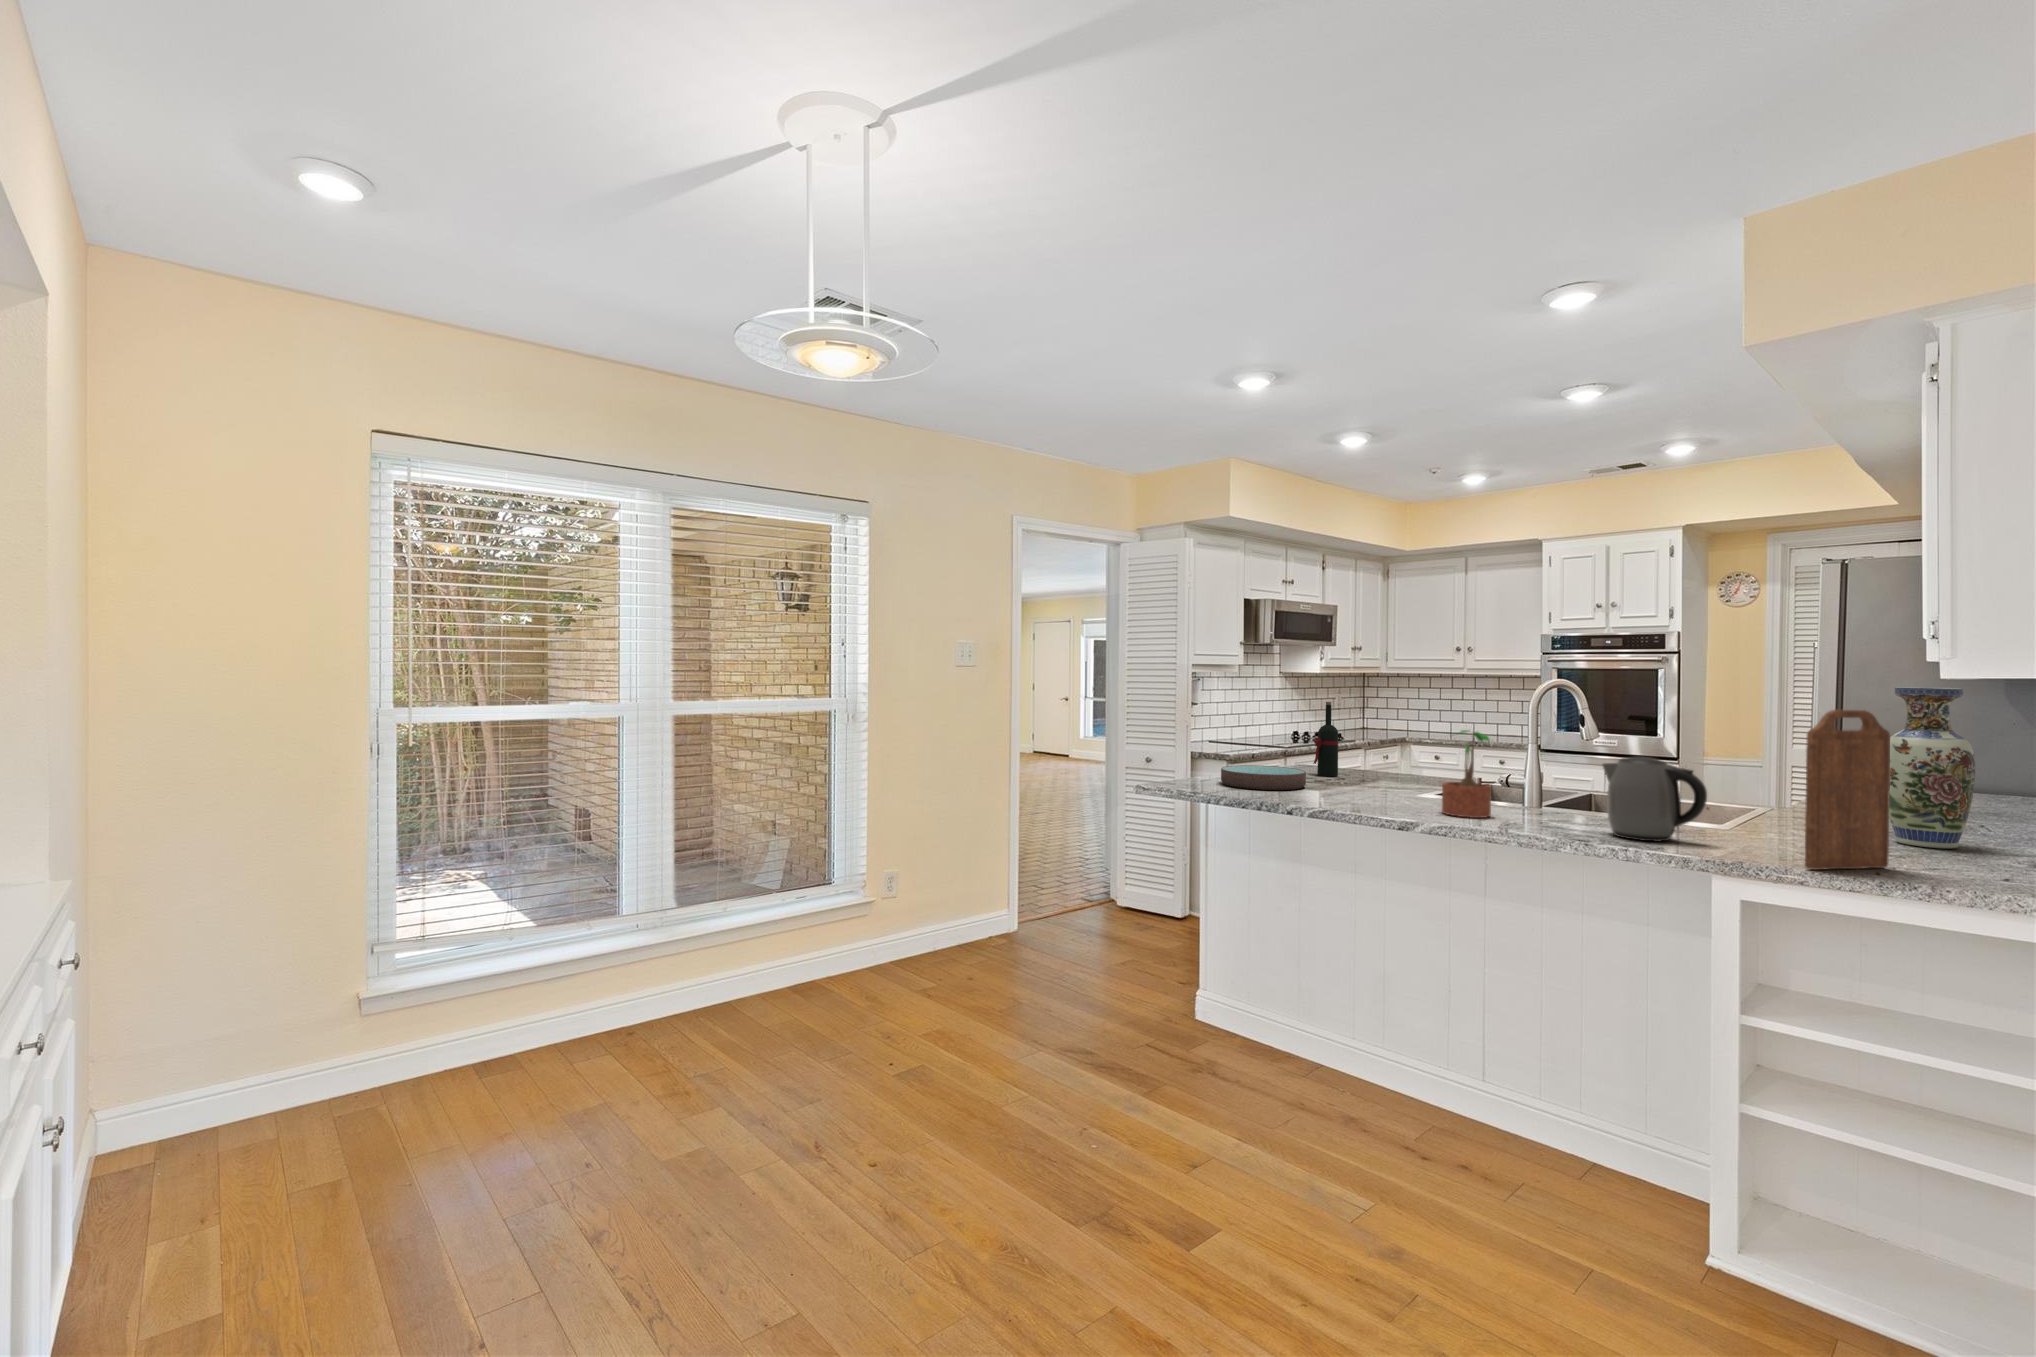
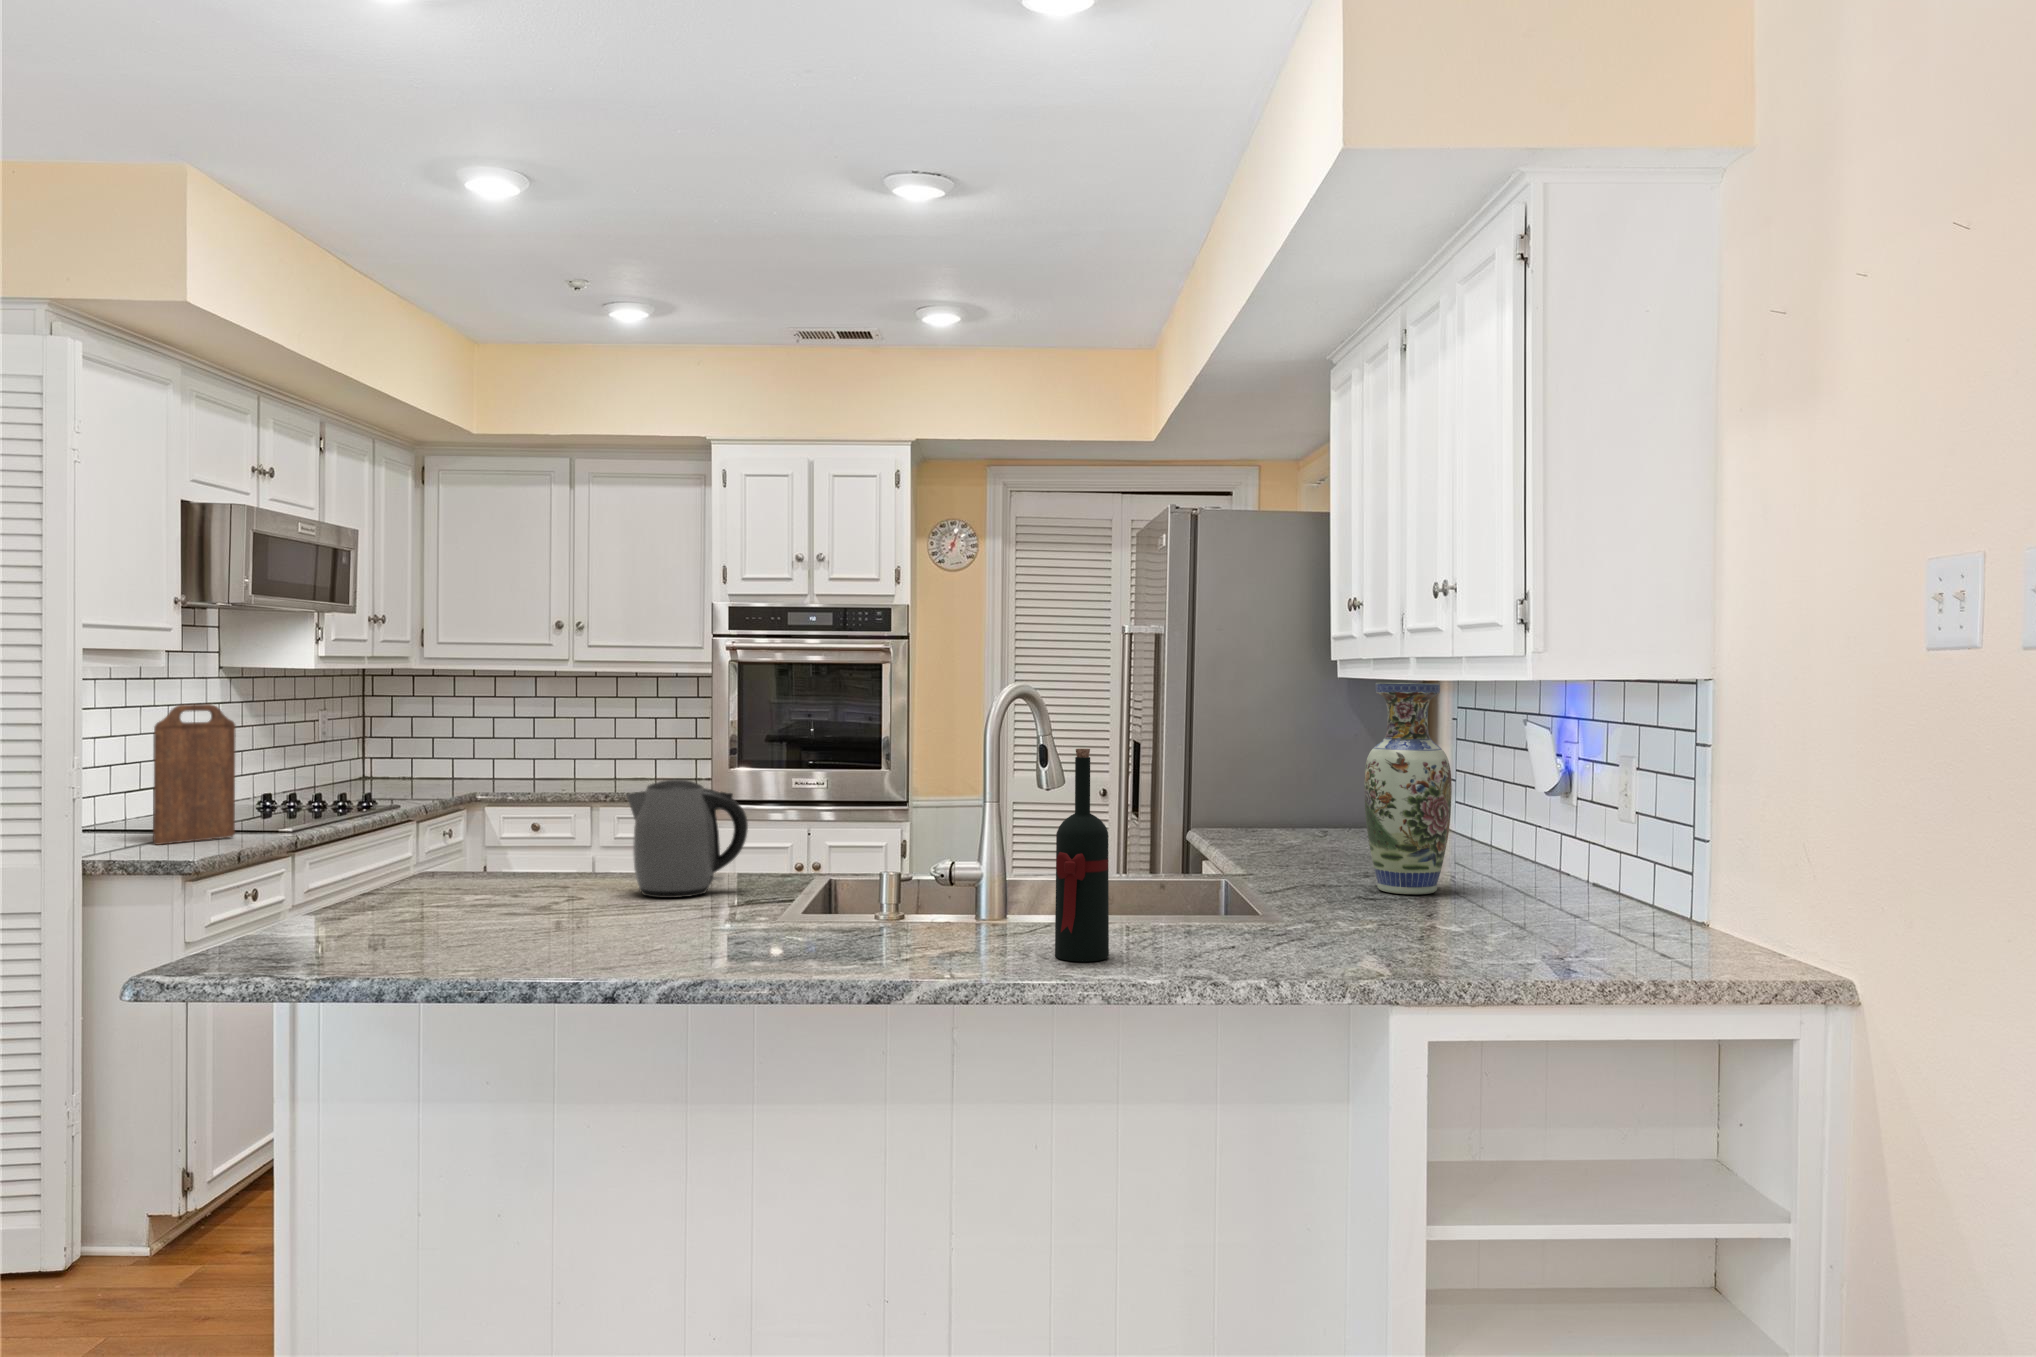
wine bottle: present [1313,702,1338,777] -> present [1055,749,1109,962]
cutting board: present [1805,710,1890,870] -> present [153,704,236,845]
potted plant: present [1442,730,1491,818] -> none [894,778,990,954]
kettle: present [1603,756,1707,841] -> present [627,780,748,898]
bowl: present [1221,765,1306,790] -> none [331,890,550,961]

